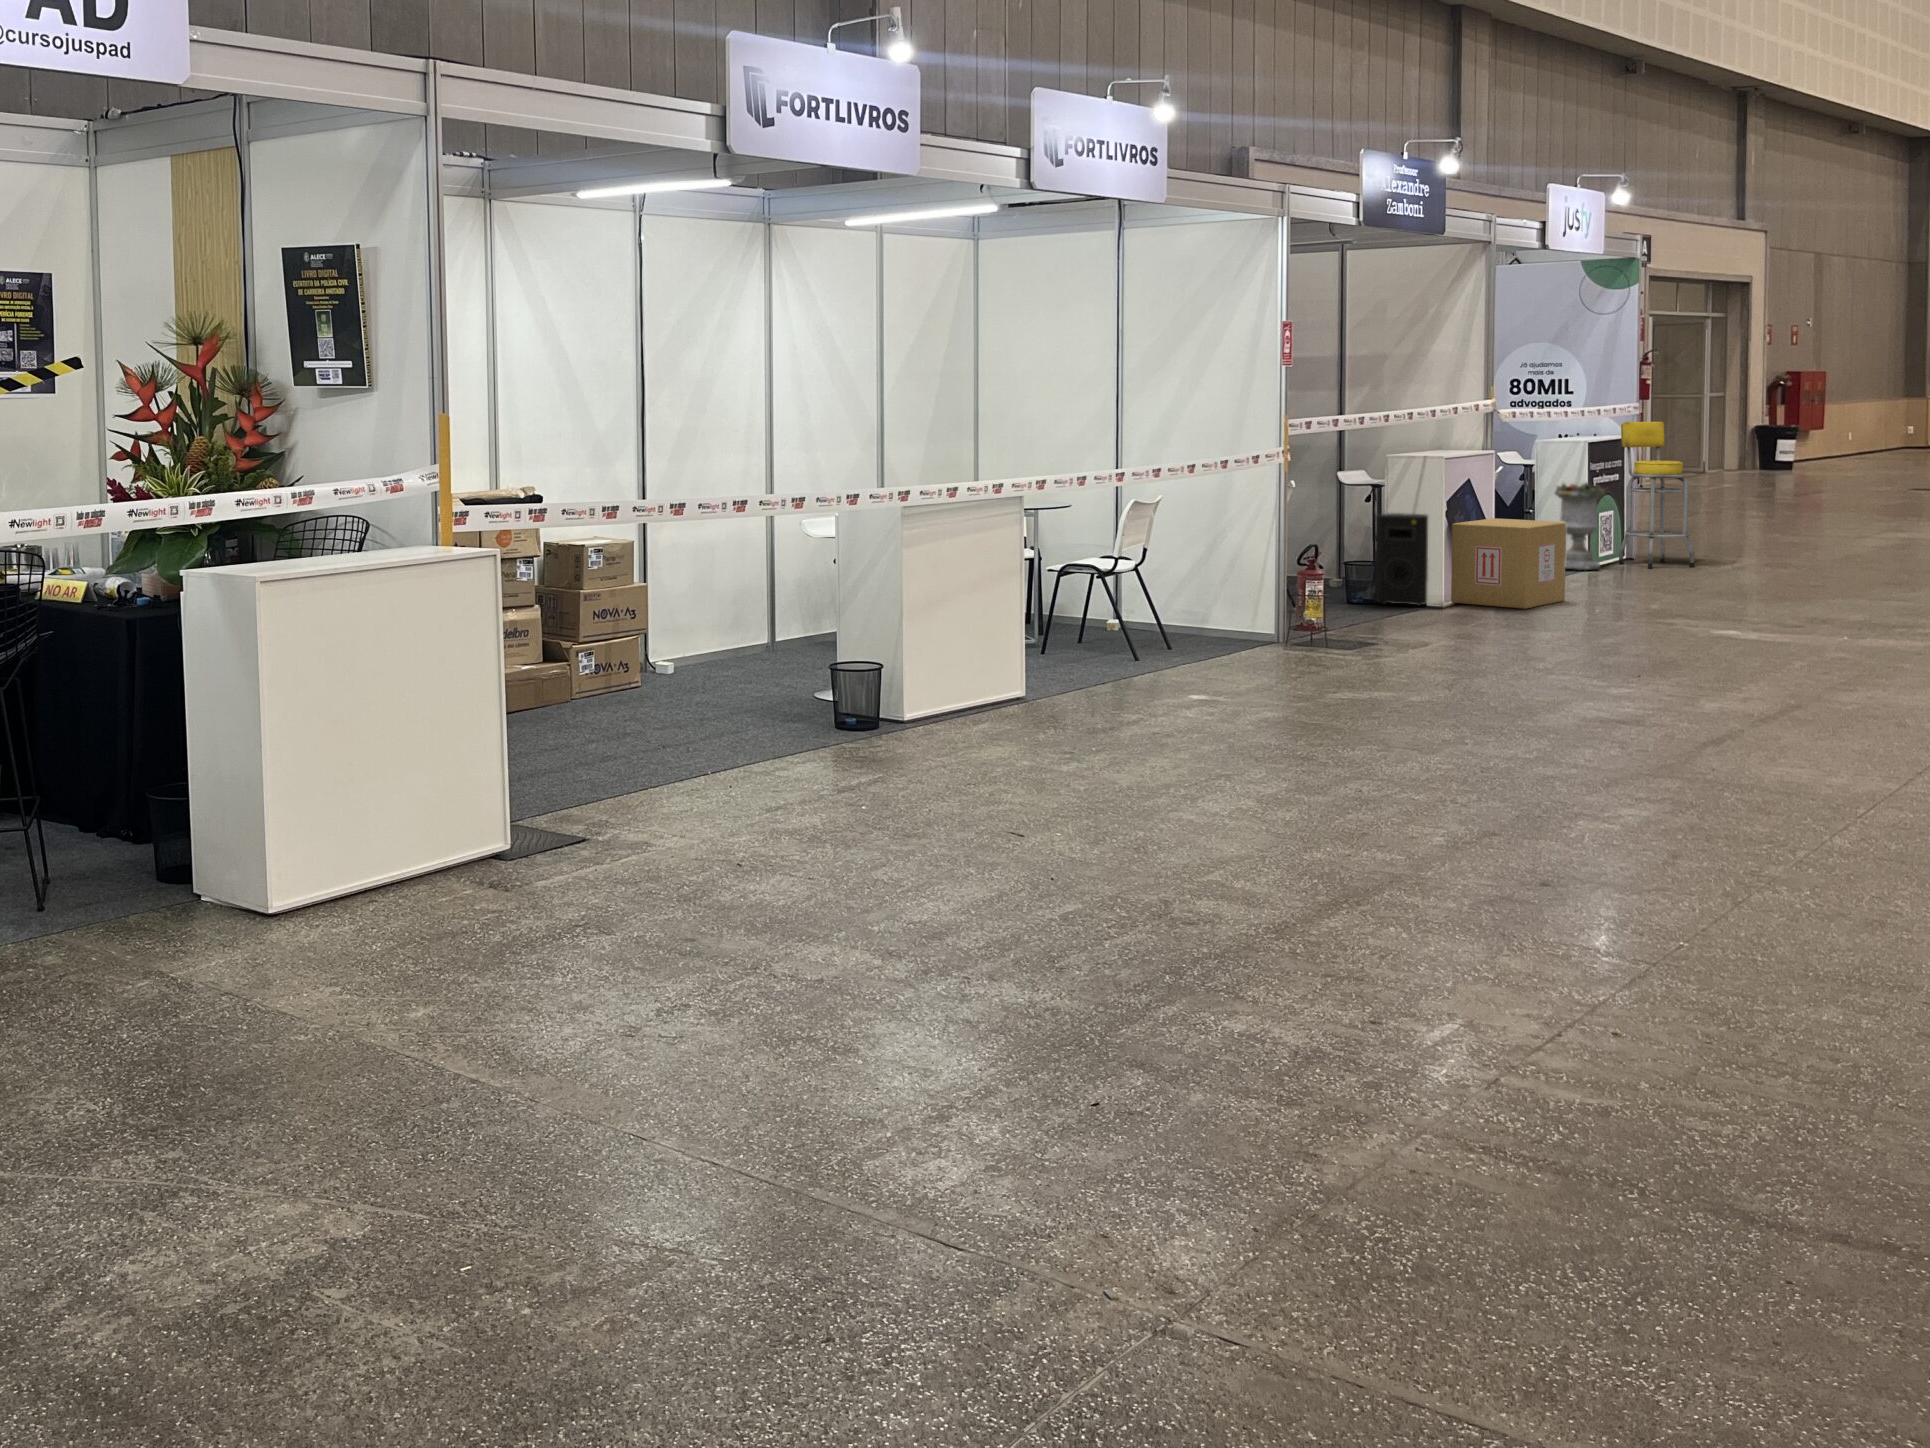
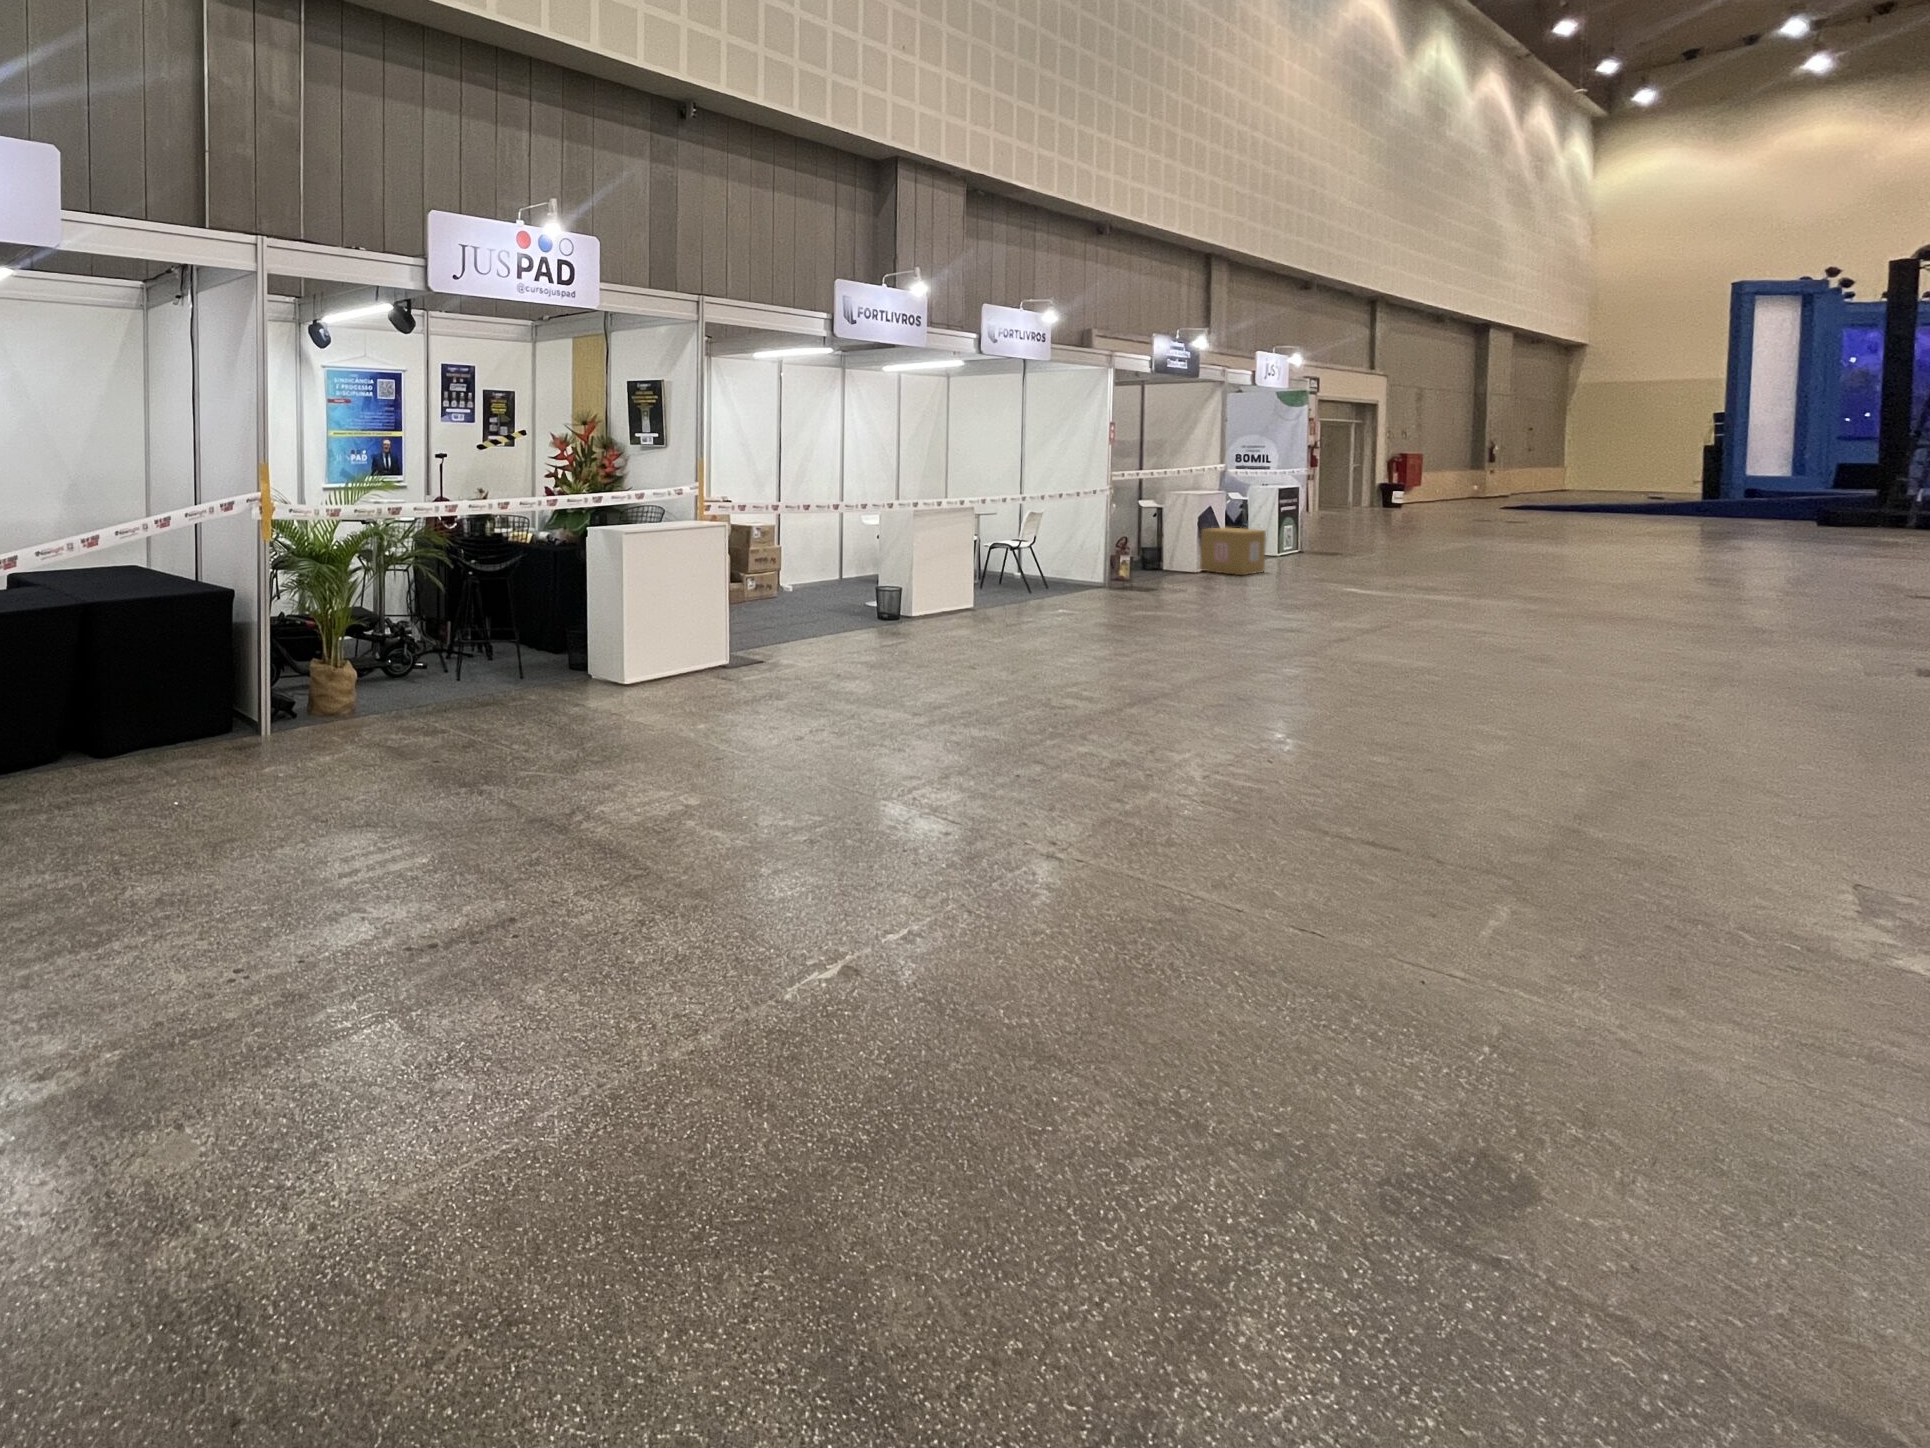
bar stool: present [1619,422,1695,568] -> none [1296,478,1340,557]
planter: present [1555,482,1604,570] -> none [1260,509,1291,557]
speaker: present [1375,513,1428,606] -> none [1158,523,1188,572]

